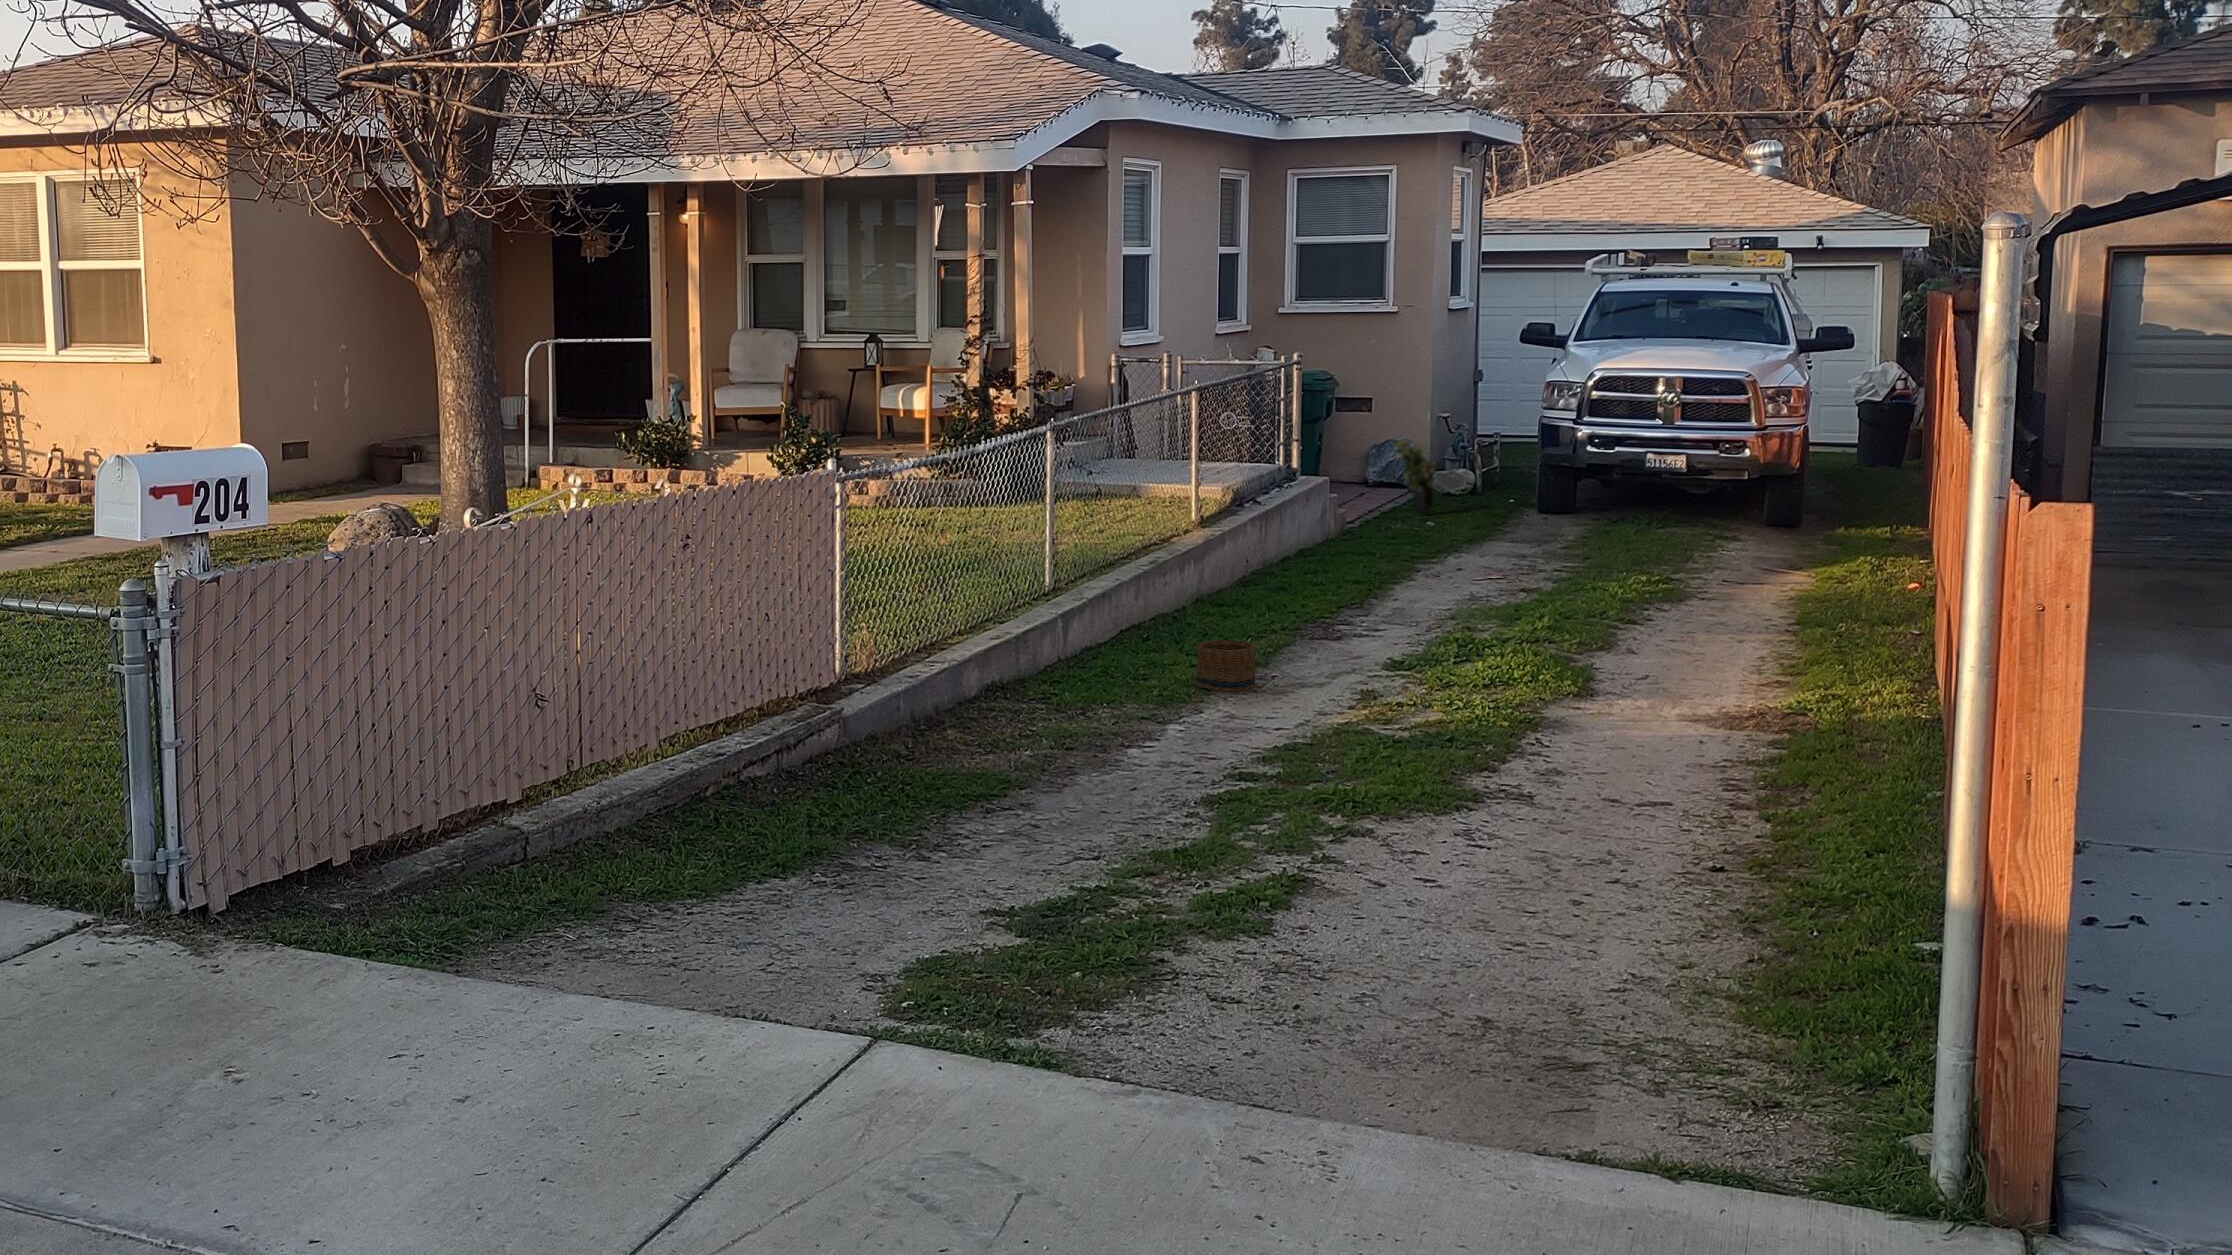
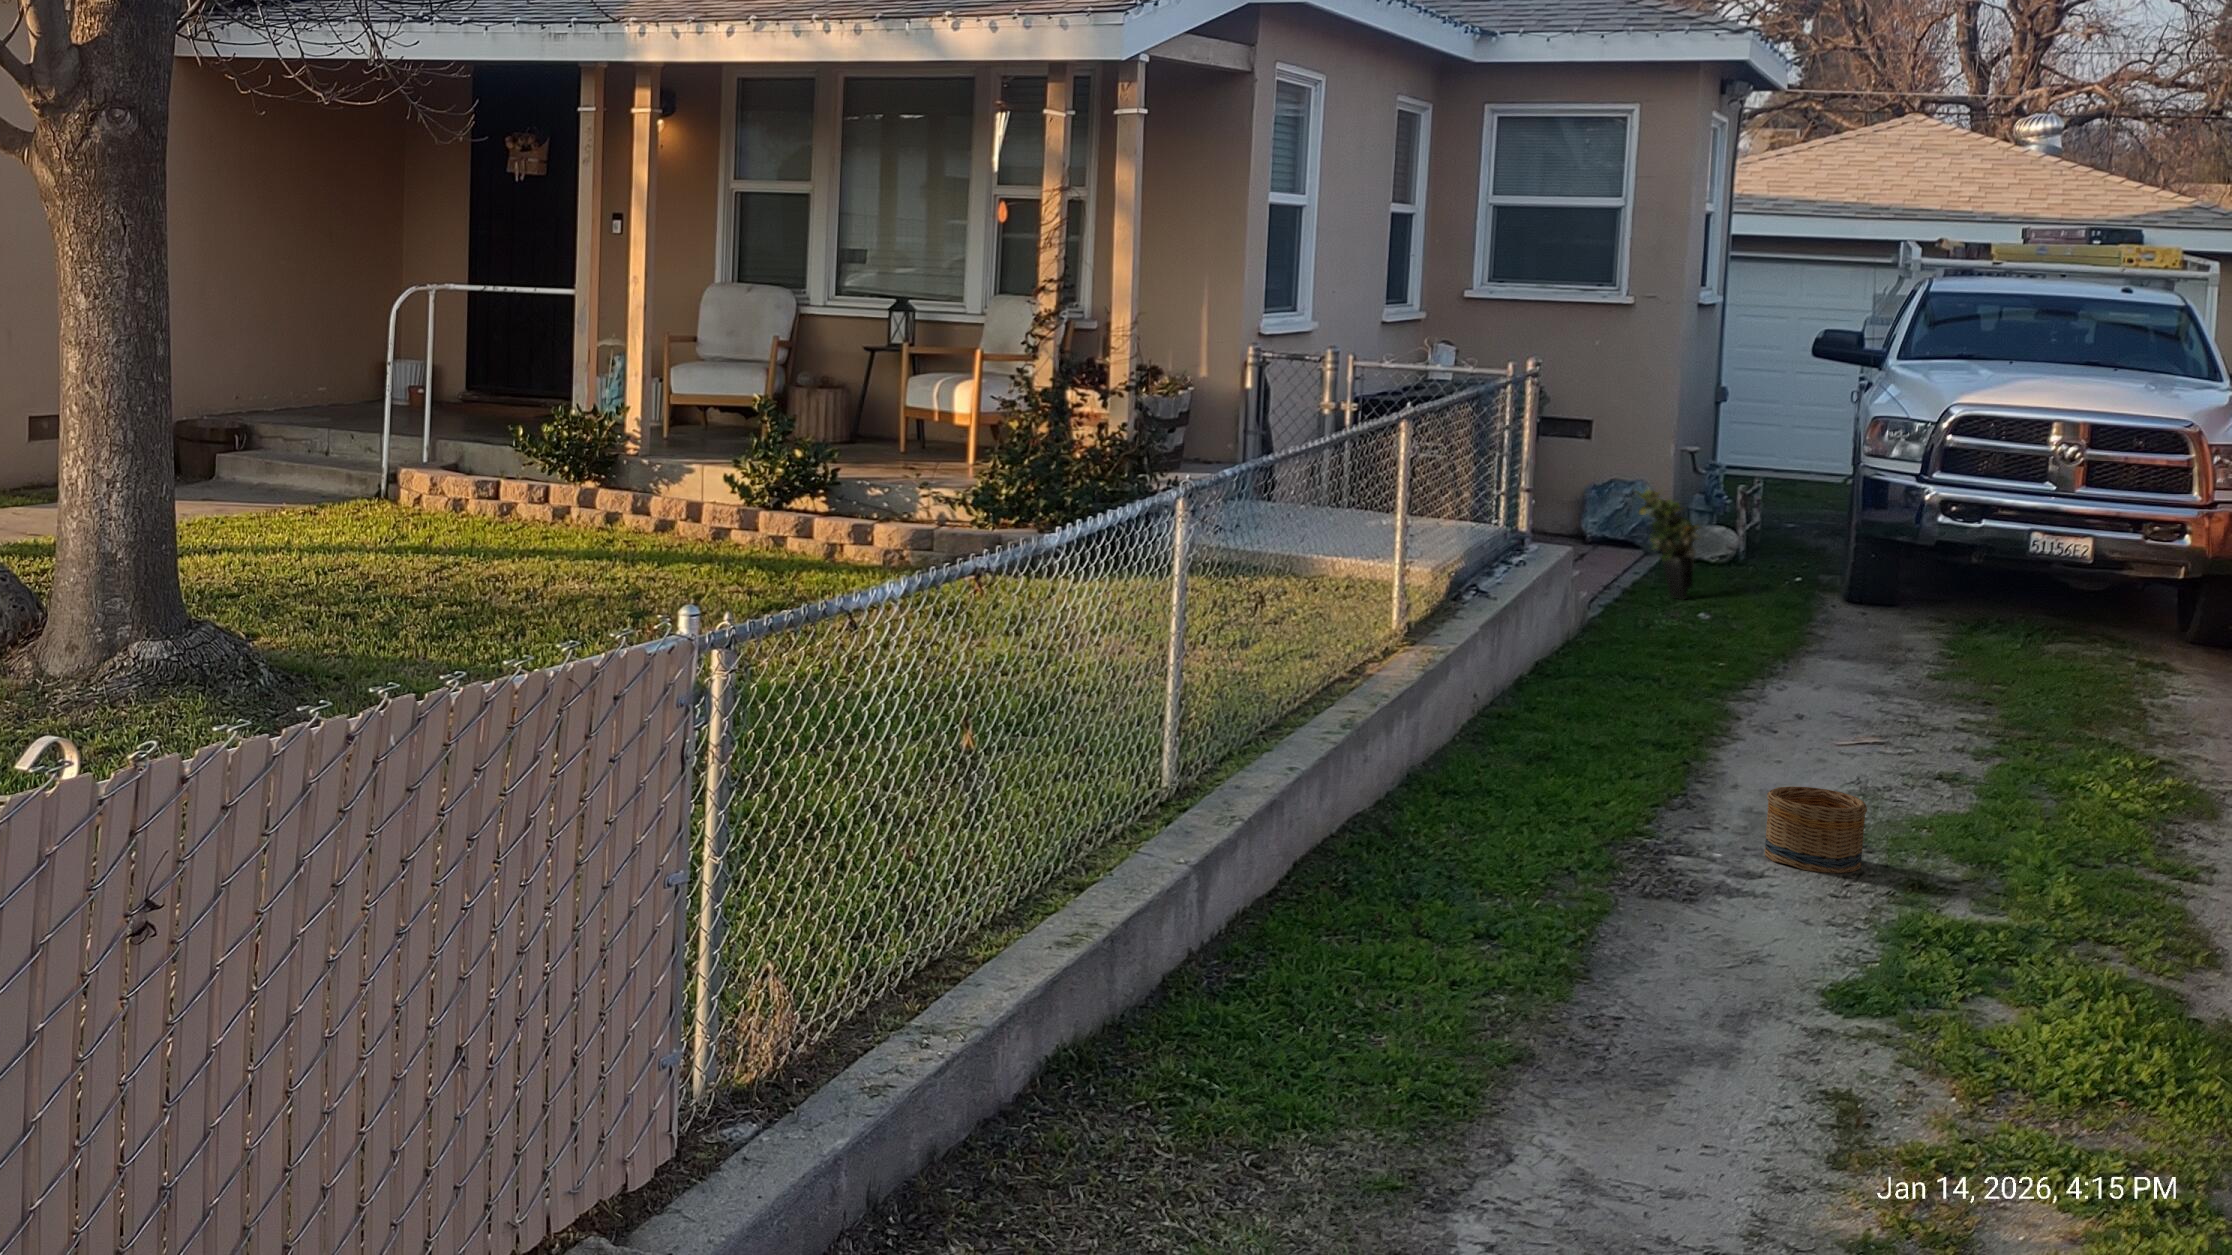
basket: present [1196,640,1257,692] -> present [1765,786,1867,873]

